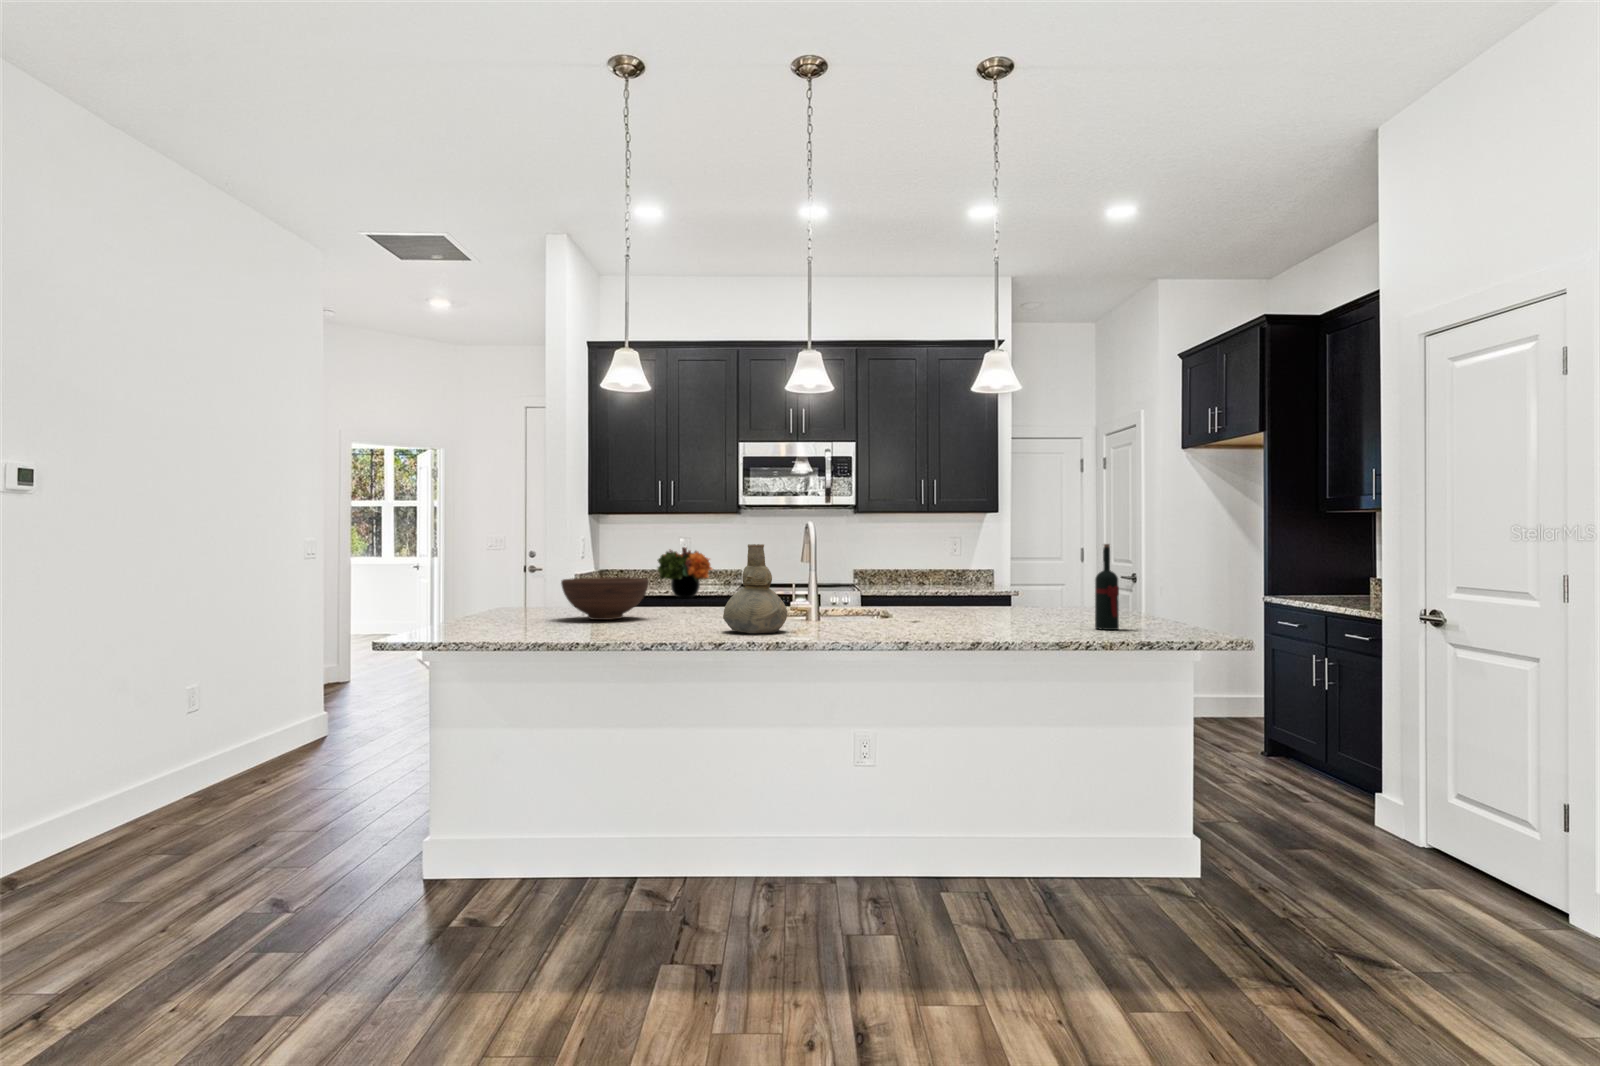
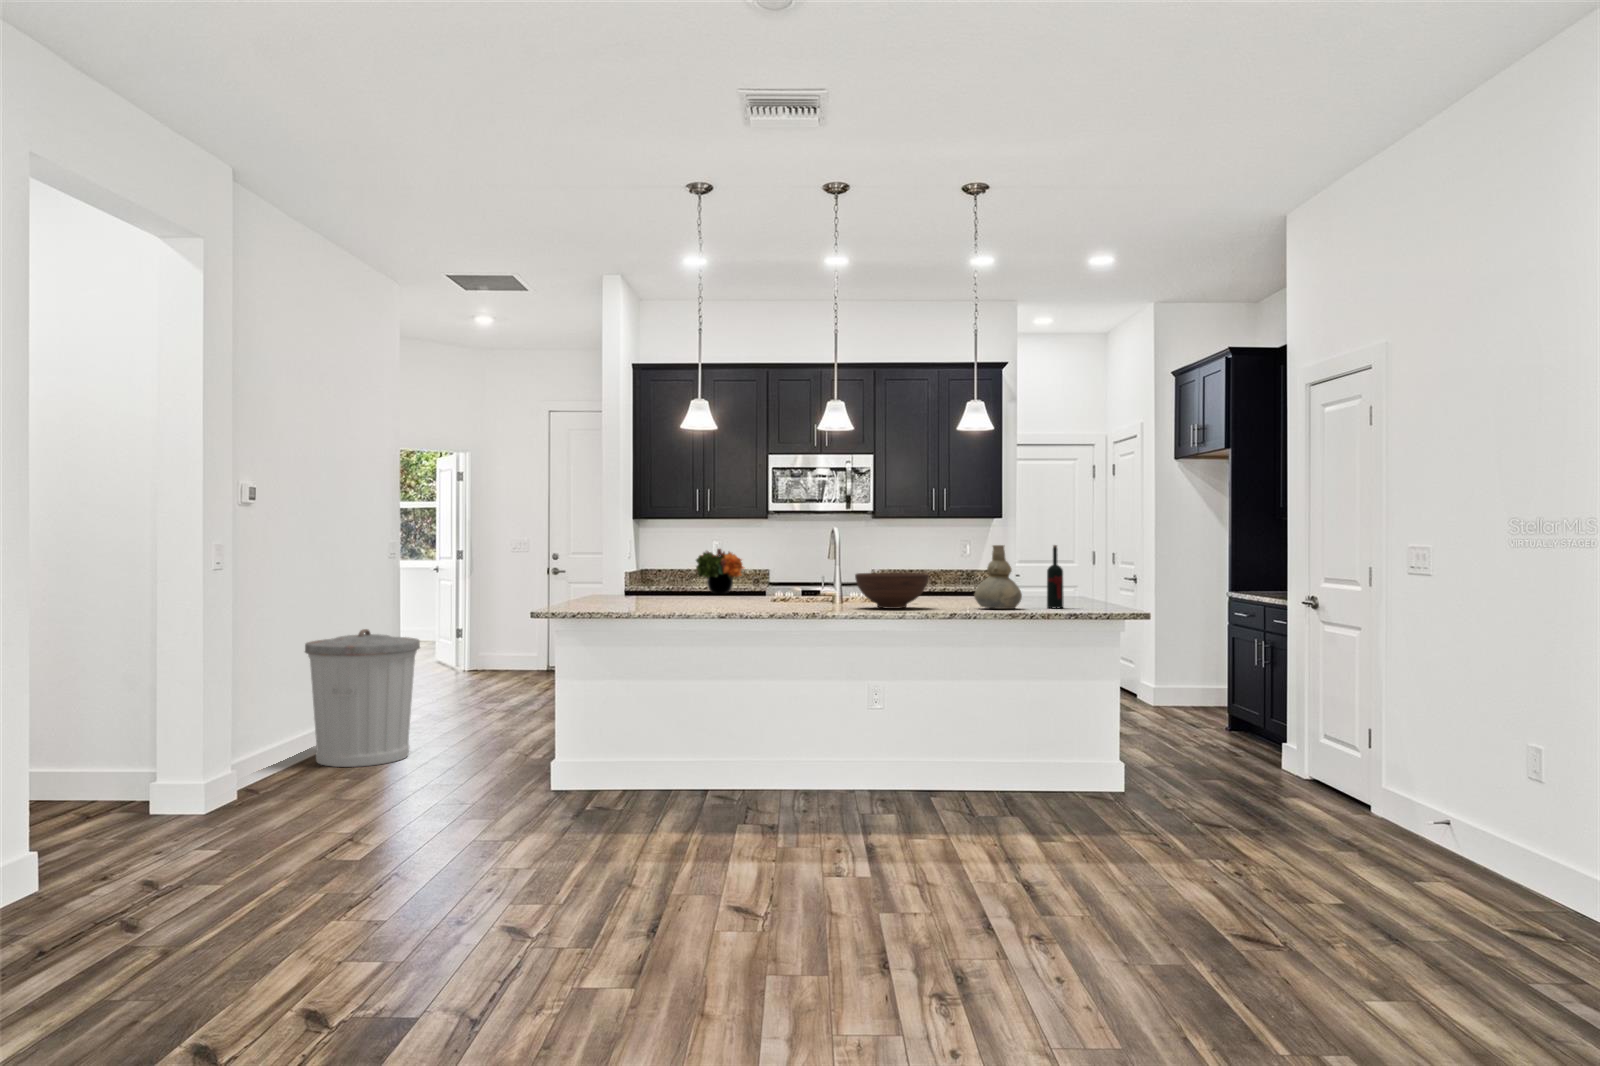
vase: present [723,544,787,633] -> present [974,545,1022,609]
fruit bowl: present [561,577,649,620] -> present [855,573,929,609]
trash can: none [133,650,297,830] -> present [305,629,420,767]

